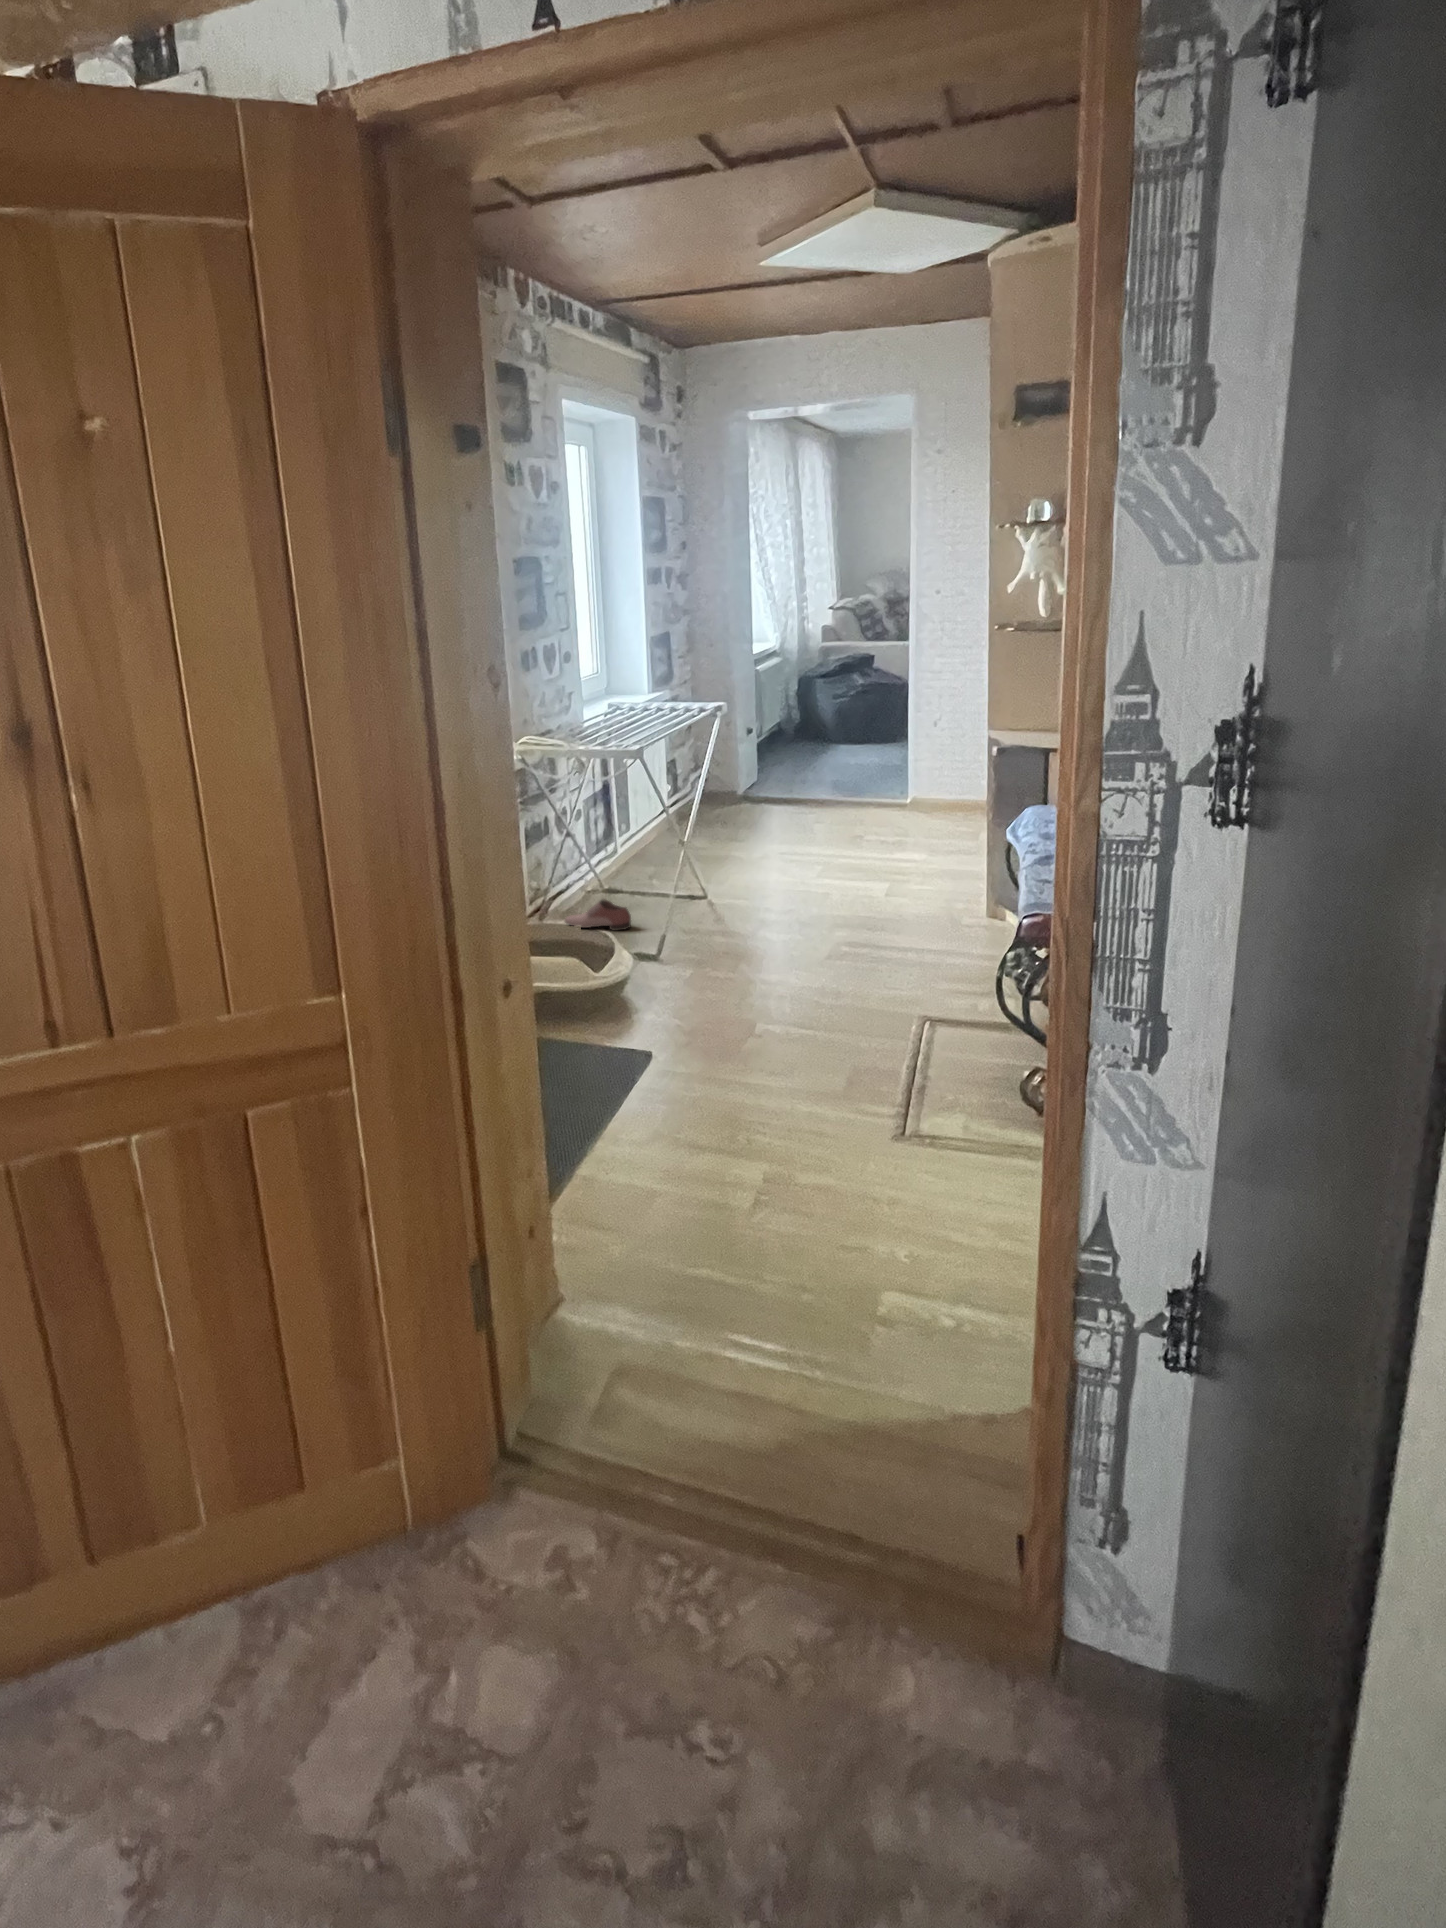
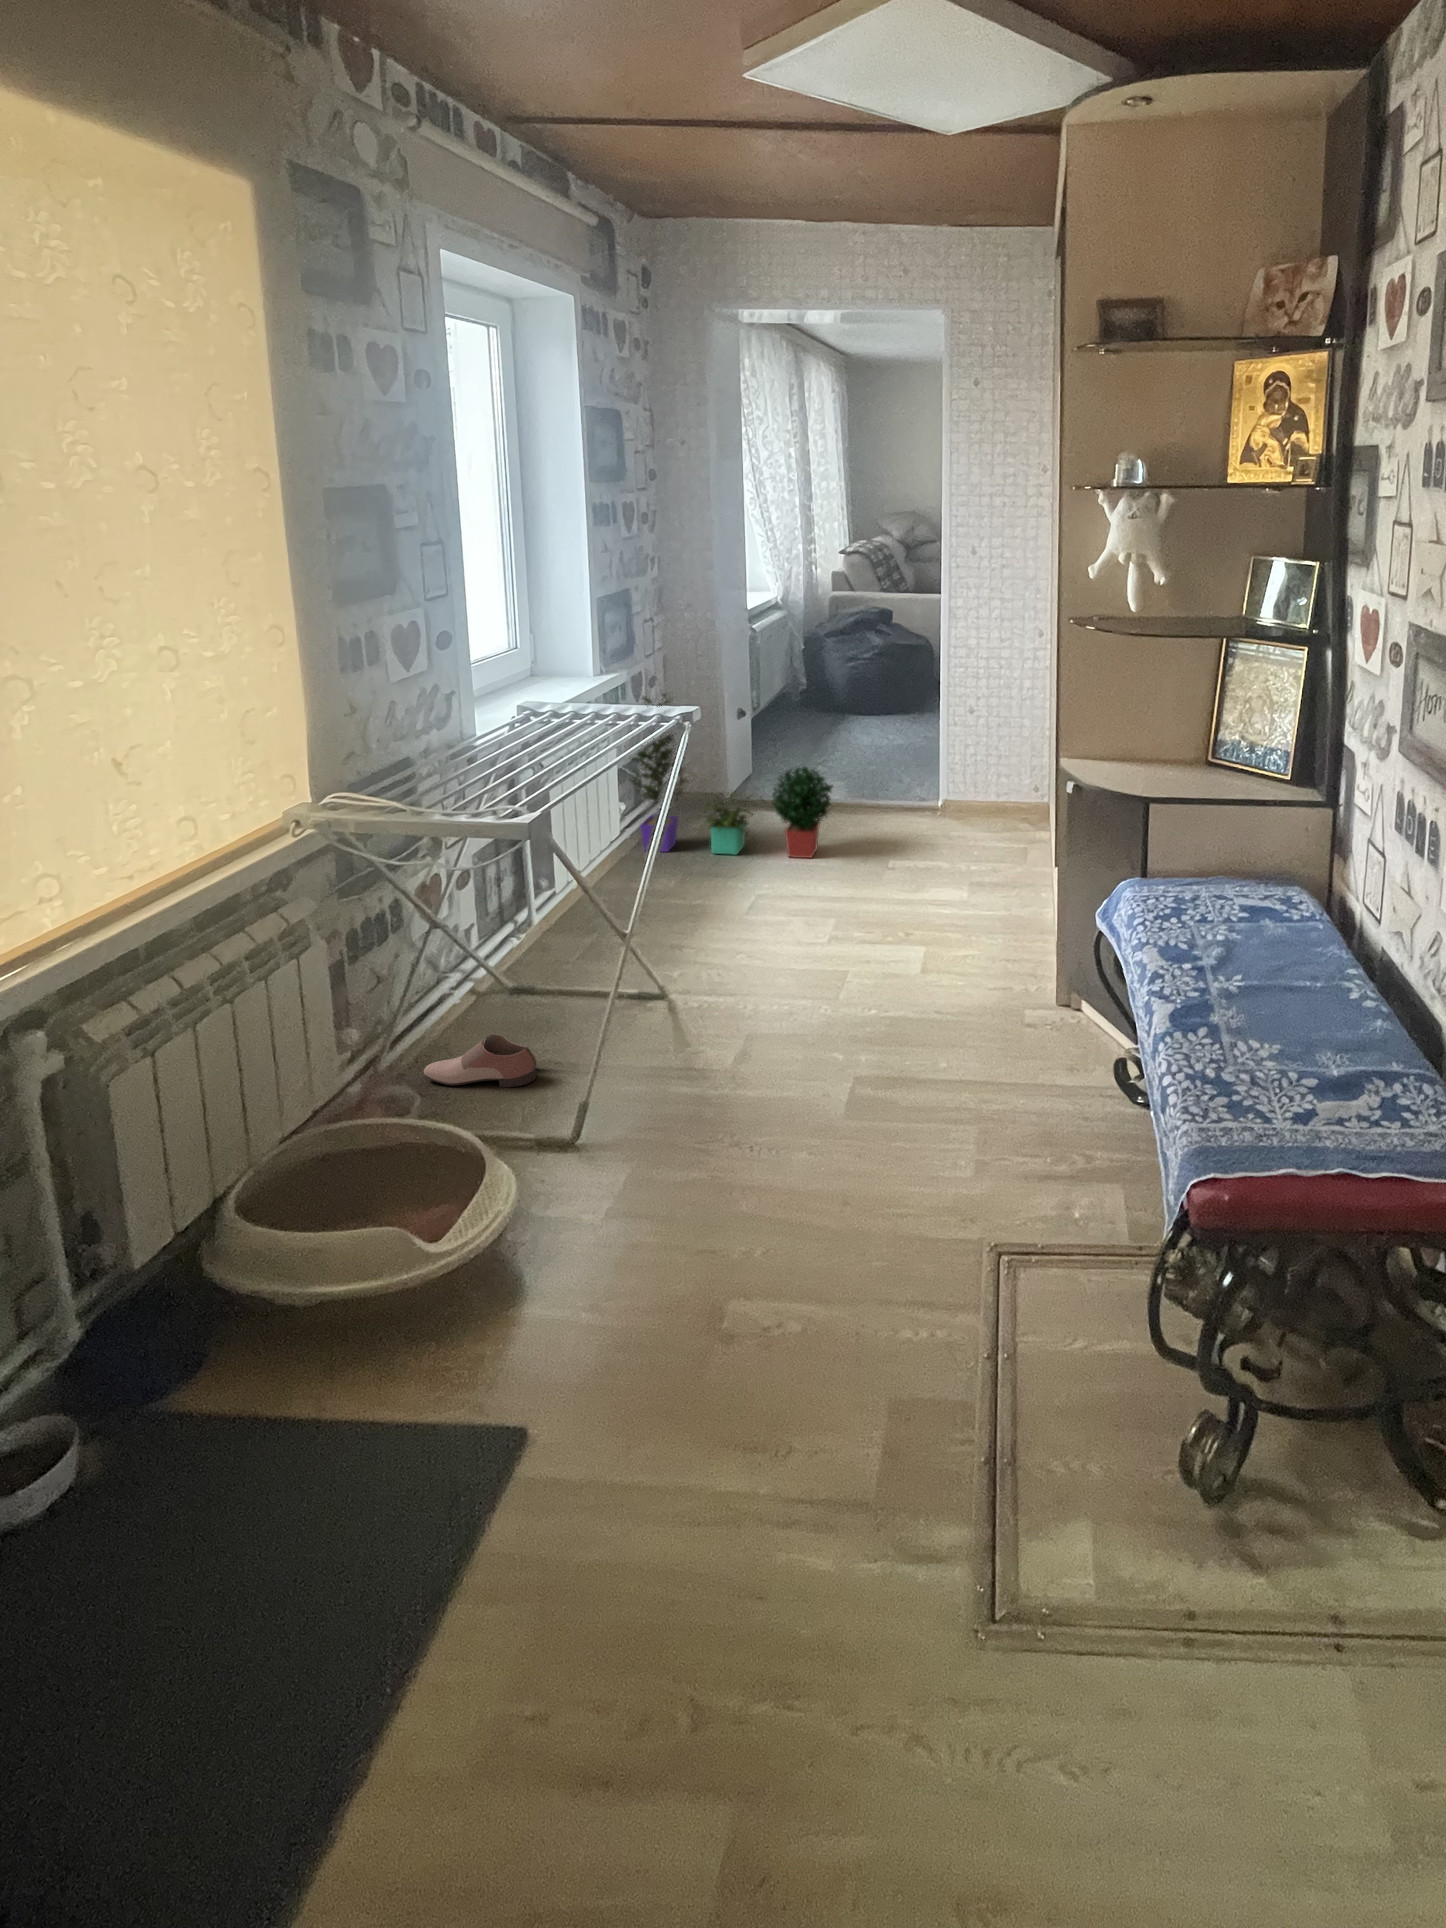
potted plant: none [667,706,823,830] -> present [629,693,833,858]

